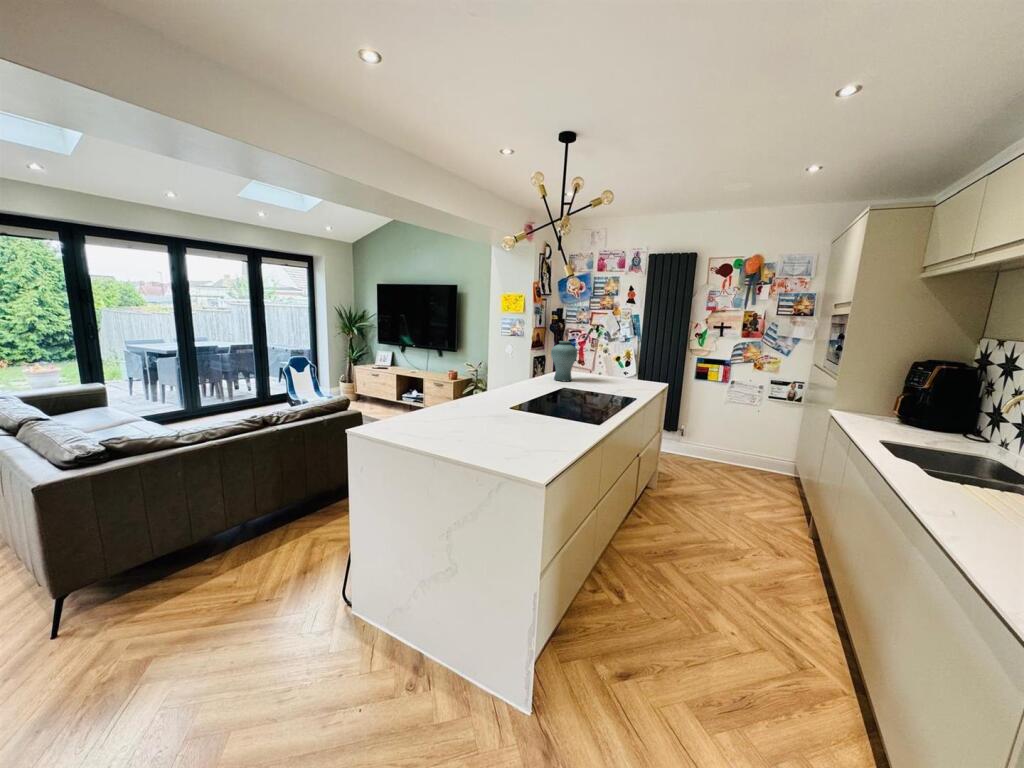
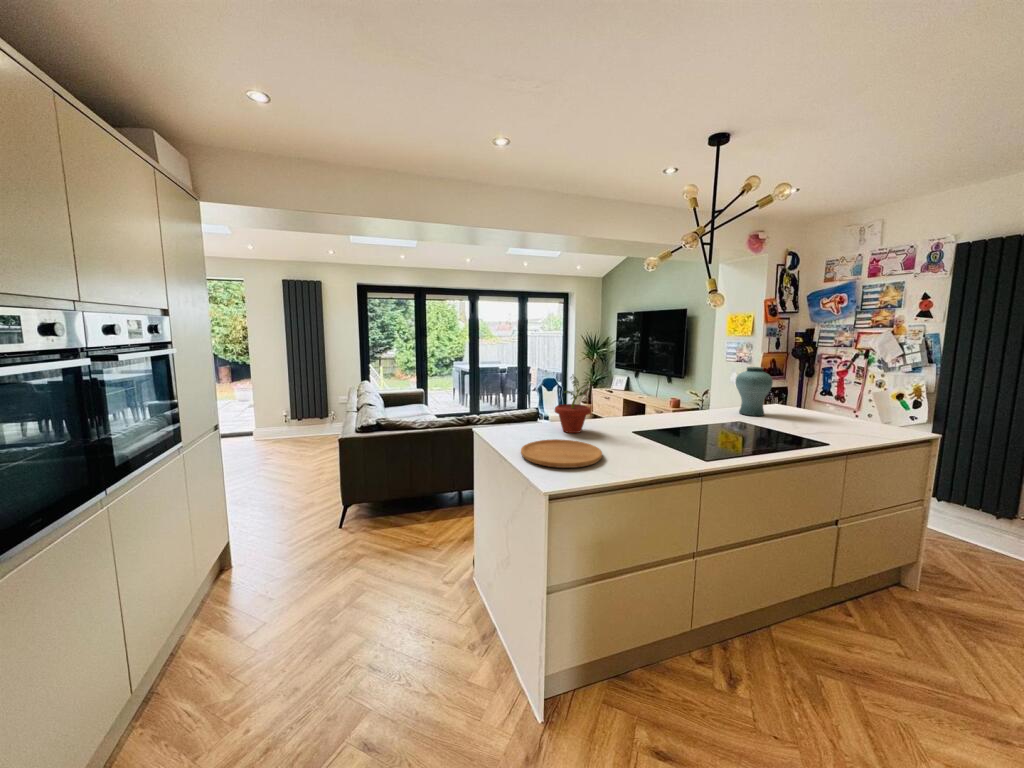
potted plant: none [444,355,487,418] -> present [555,375,591,433]
cutting board: none [454,425,541,458] -> present [521,439,602,468]

